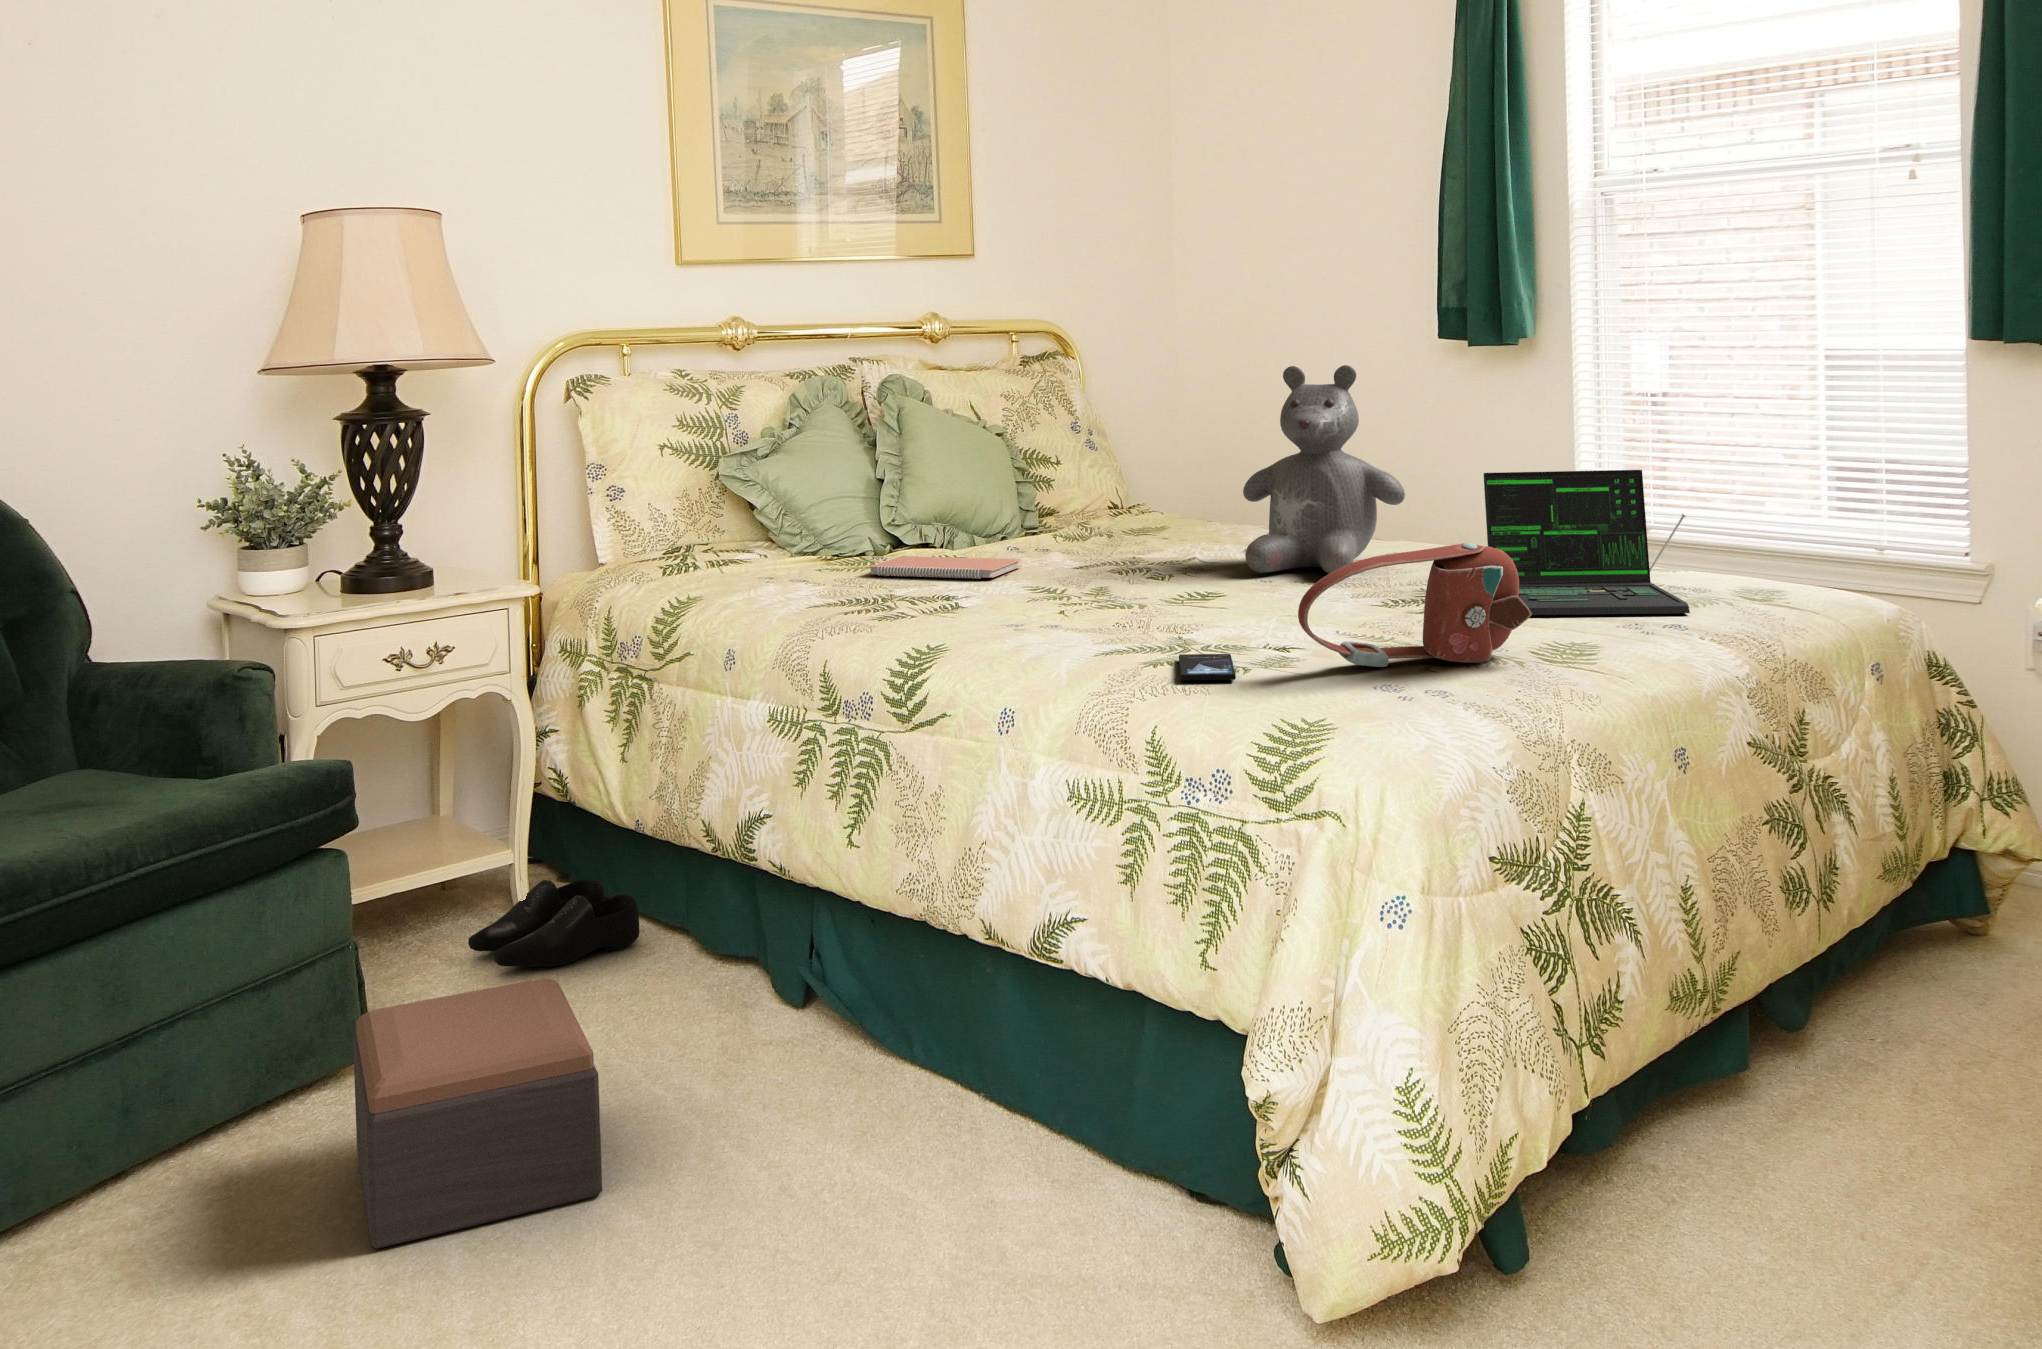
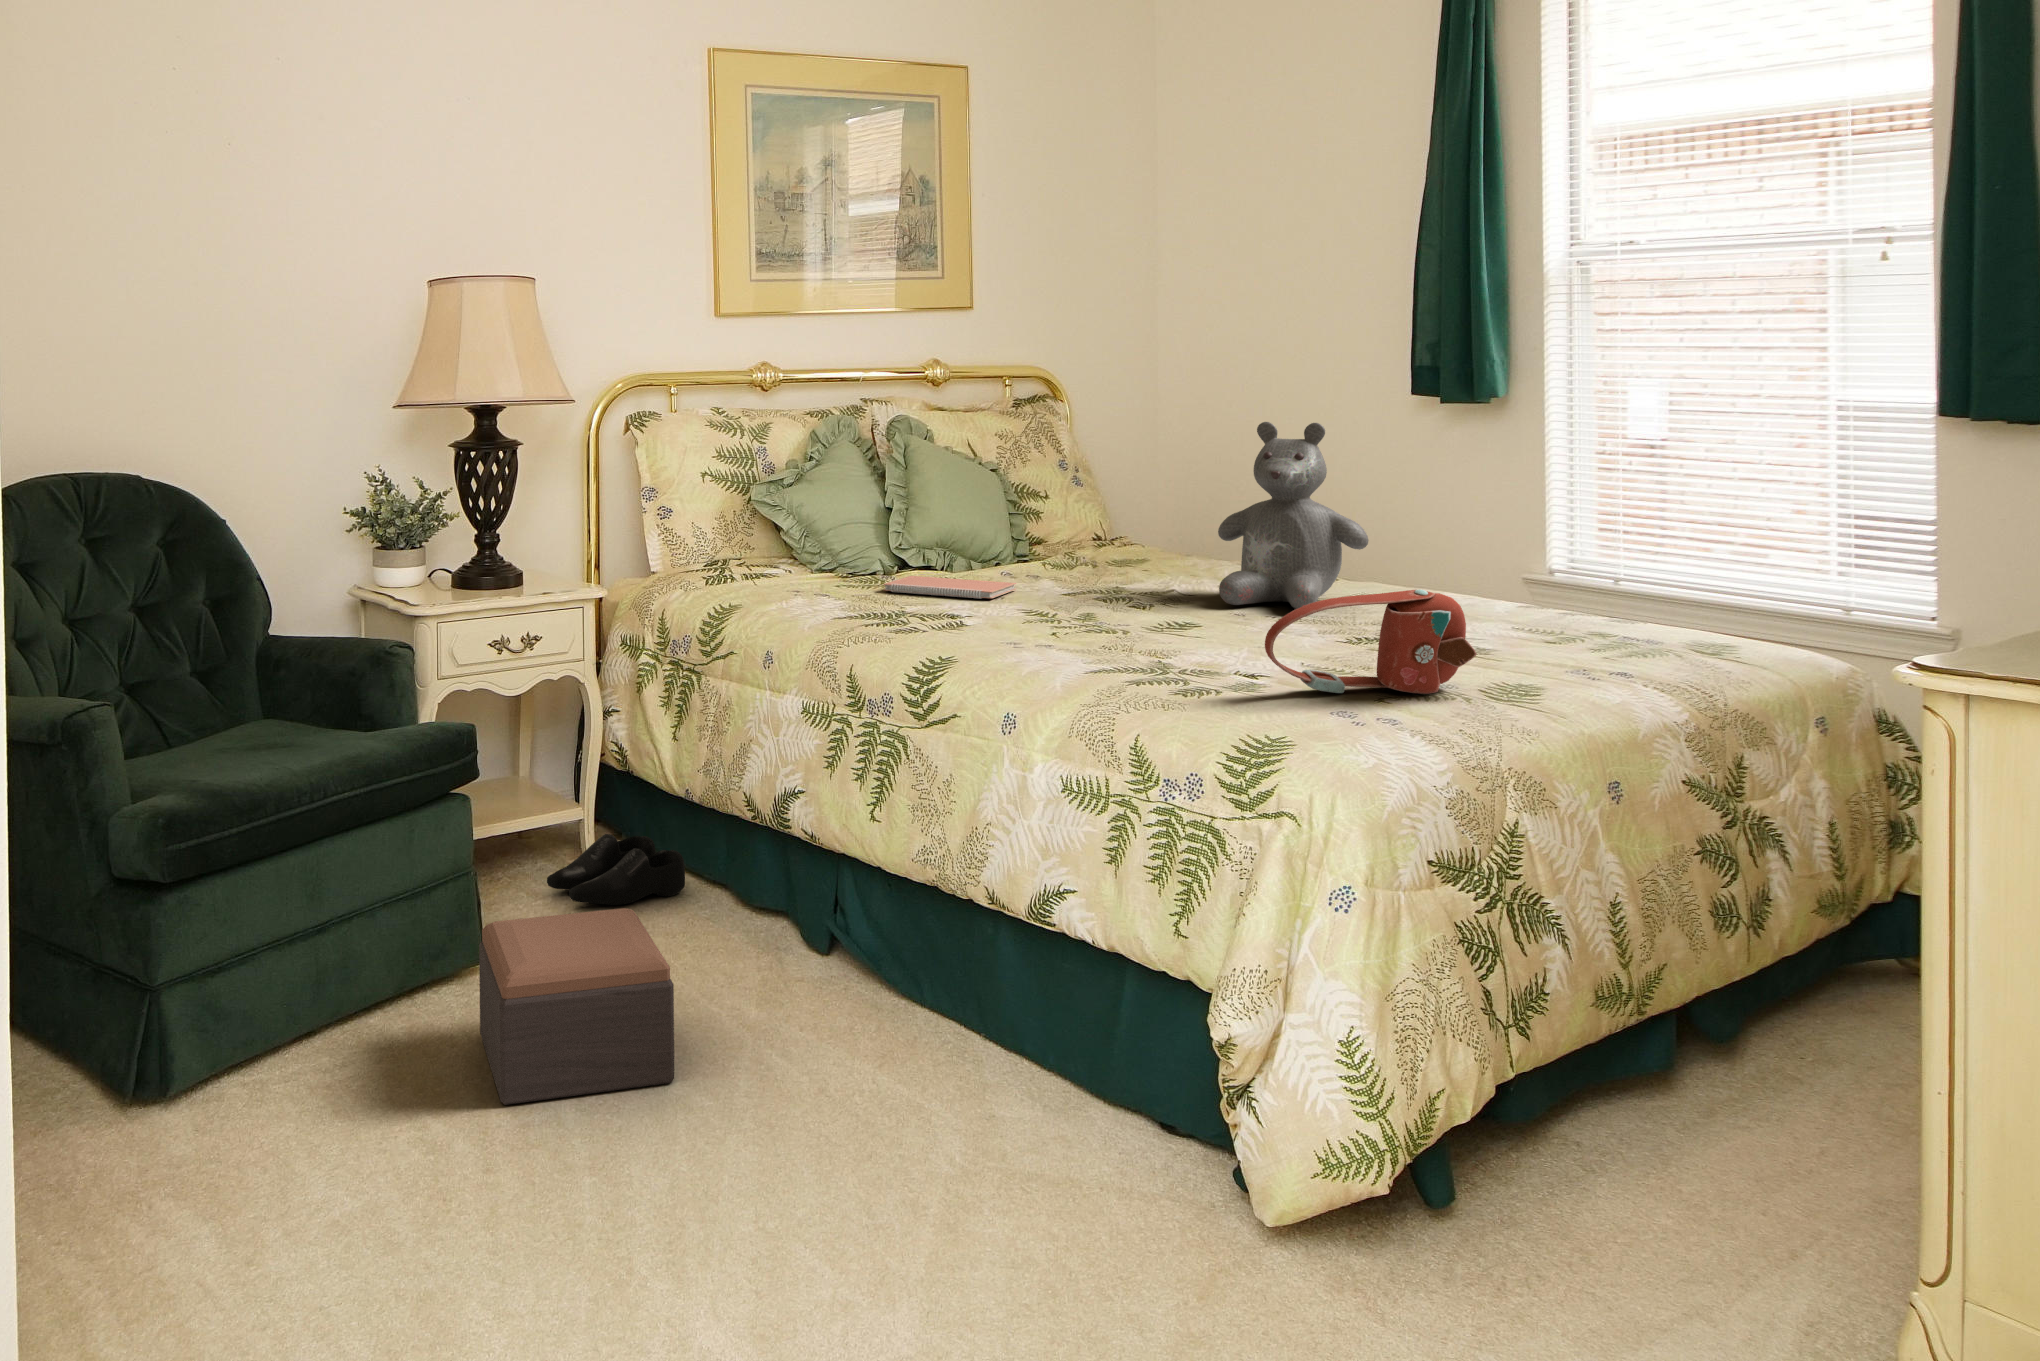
laptop: present [1484,470,1690,615] -> none [1441,525,1635,660]
smartphone: present [1179,654,1236,680] -> none [1159,673,1209,697]

